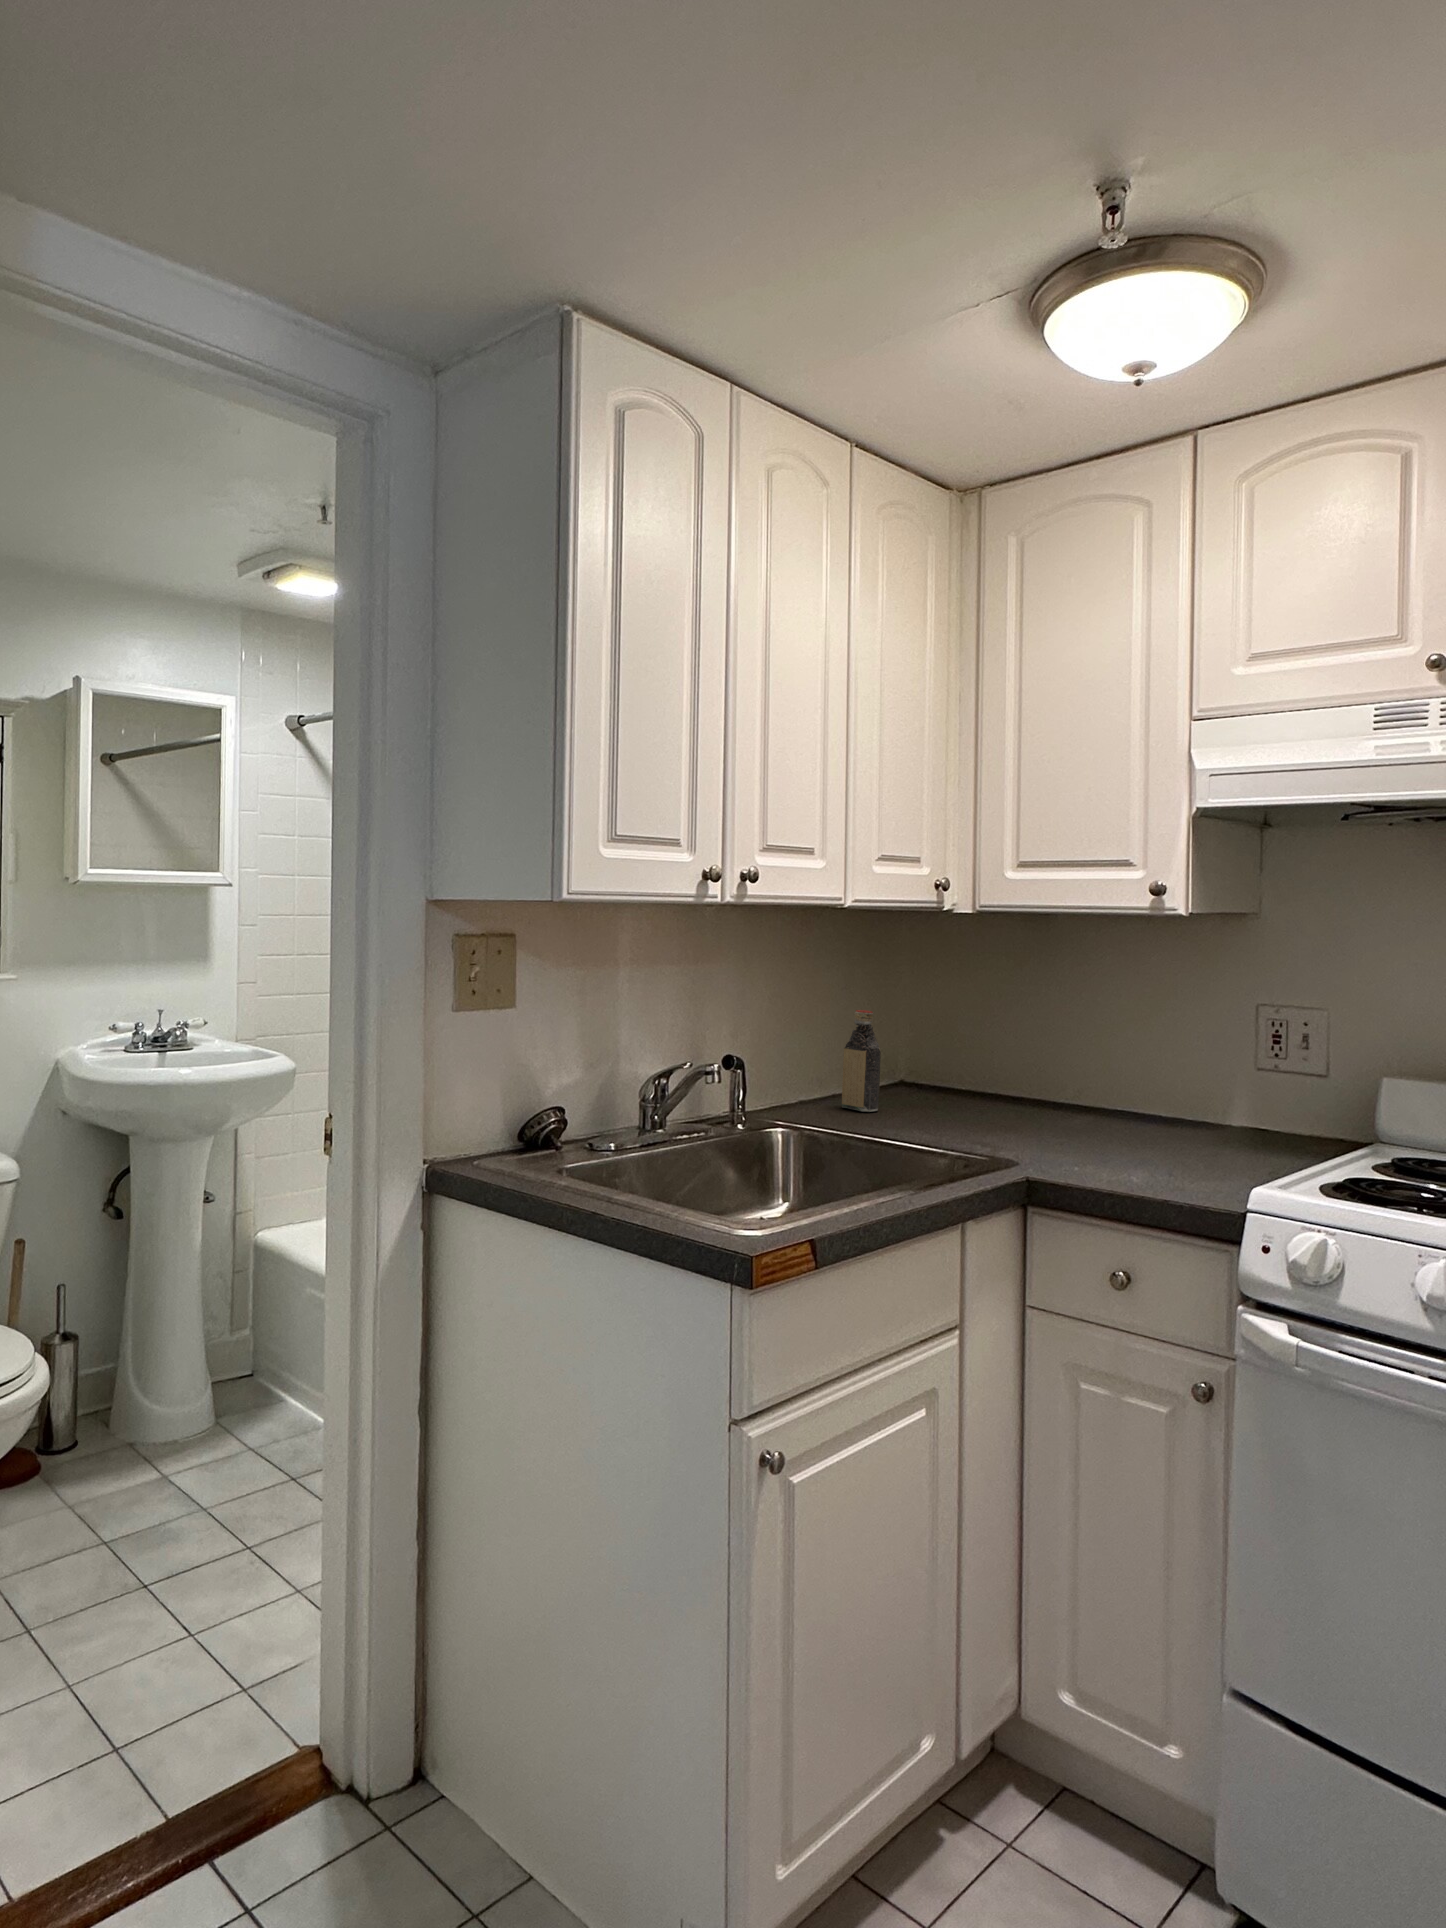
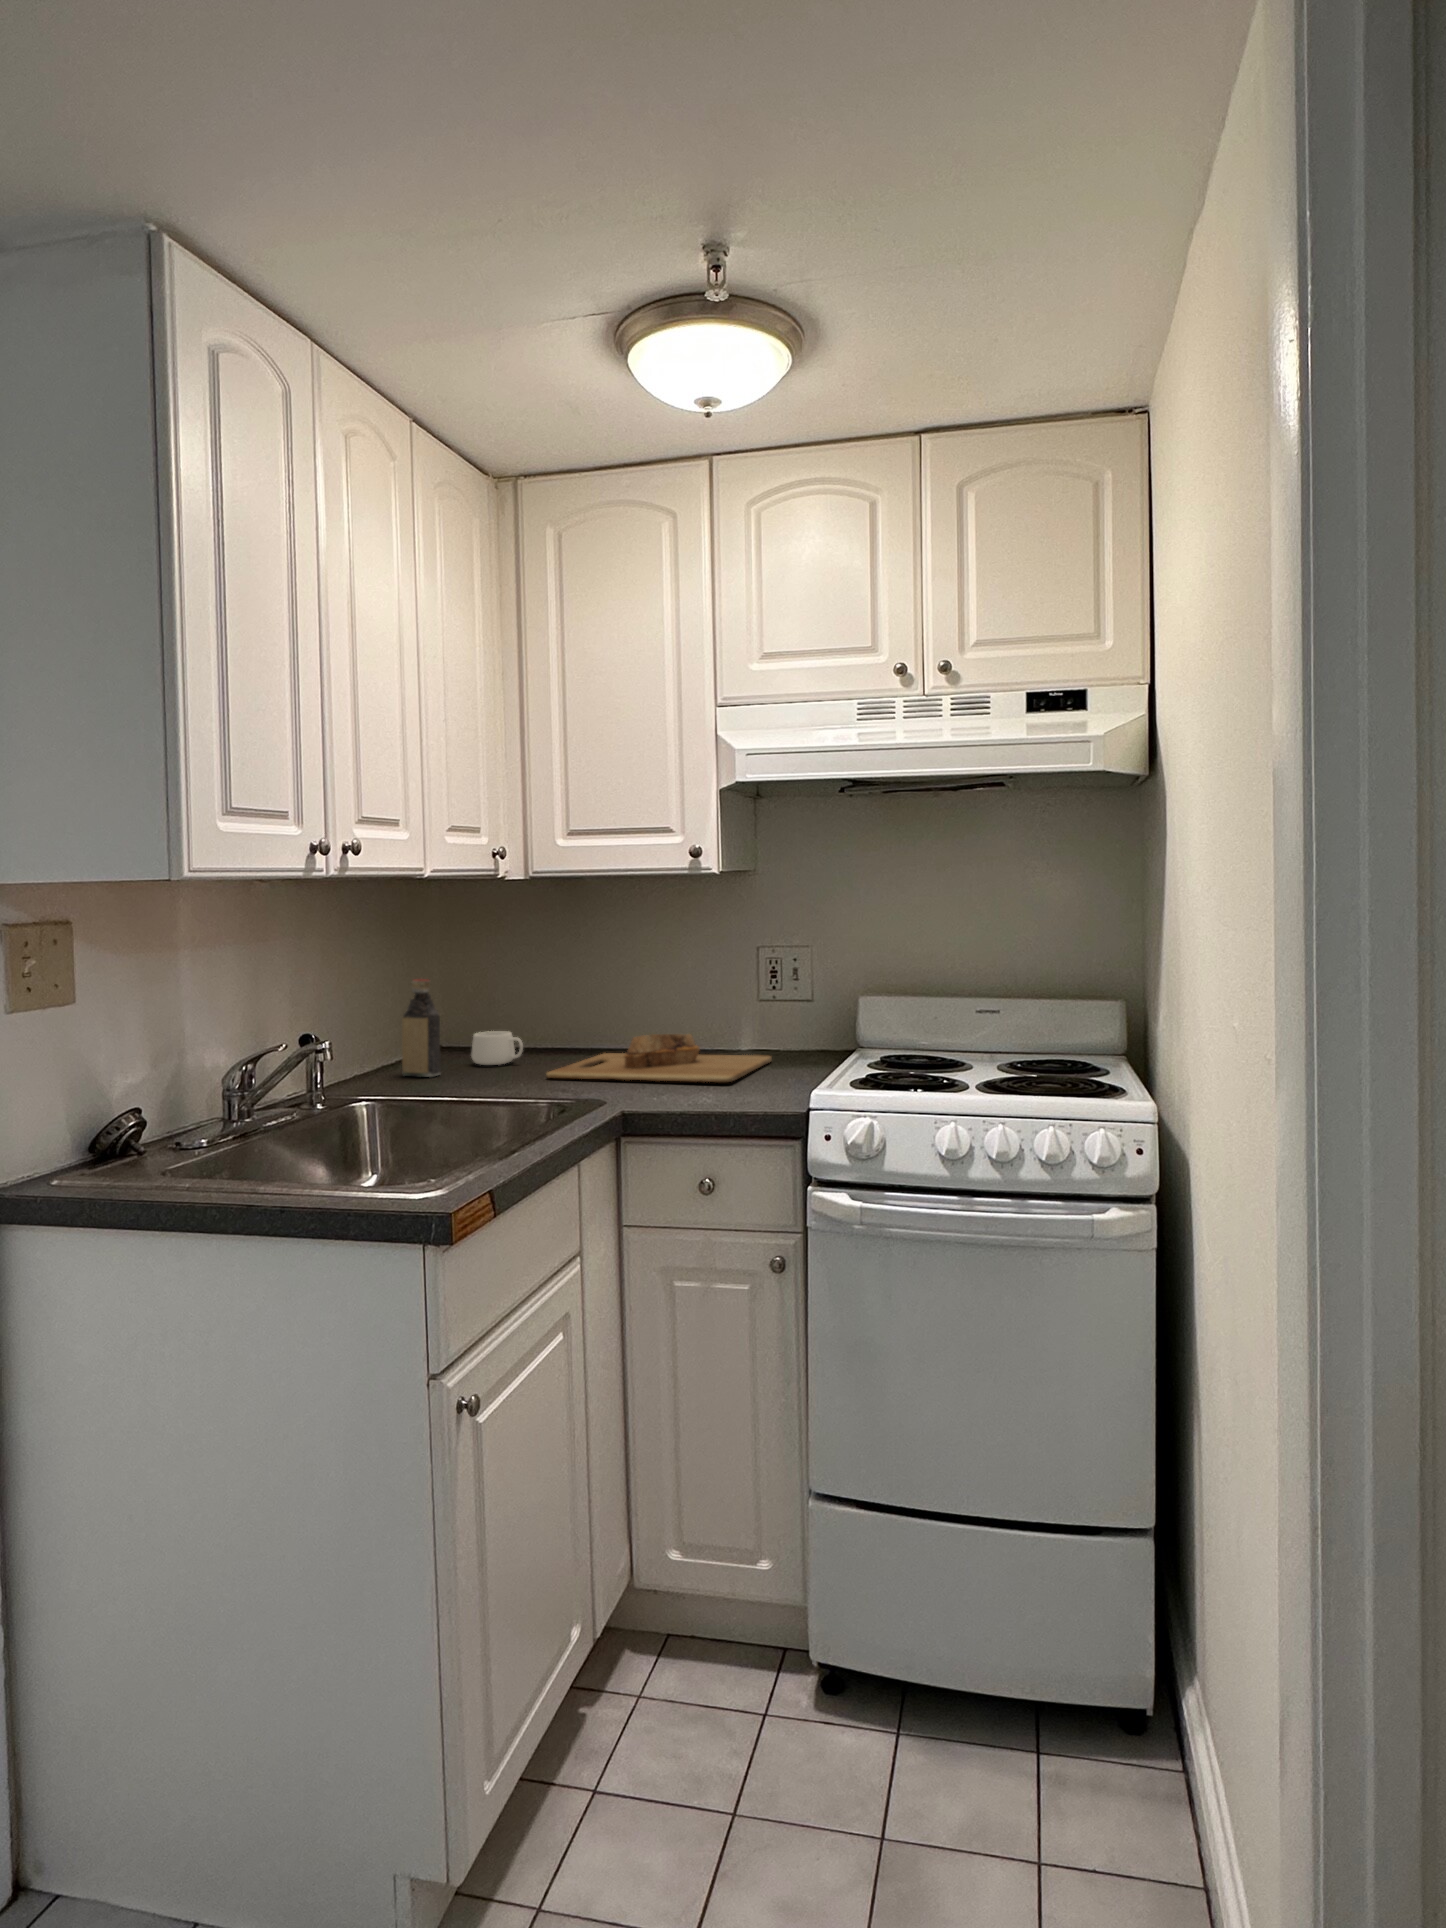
mug: none [917,1071,970,1108] -> present [471,1031,523,1065]
cutting board: none [979,1094,1260,1162] -> present [546,1034,772,1082]

